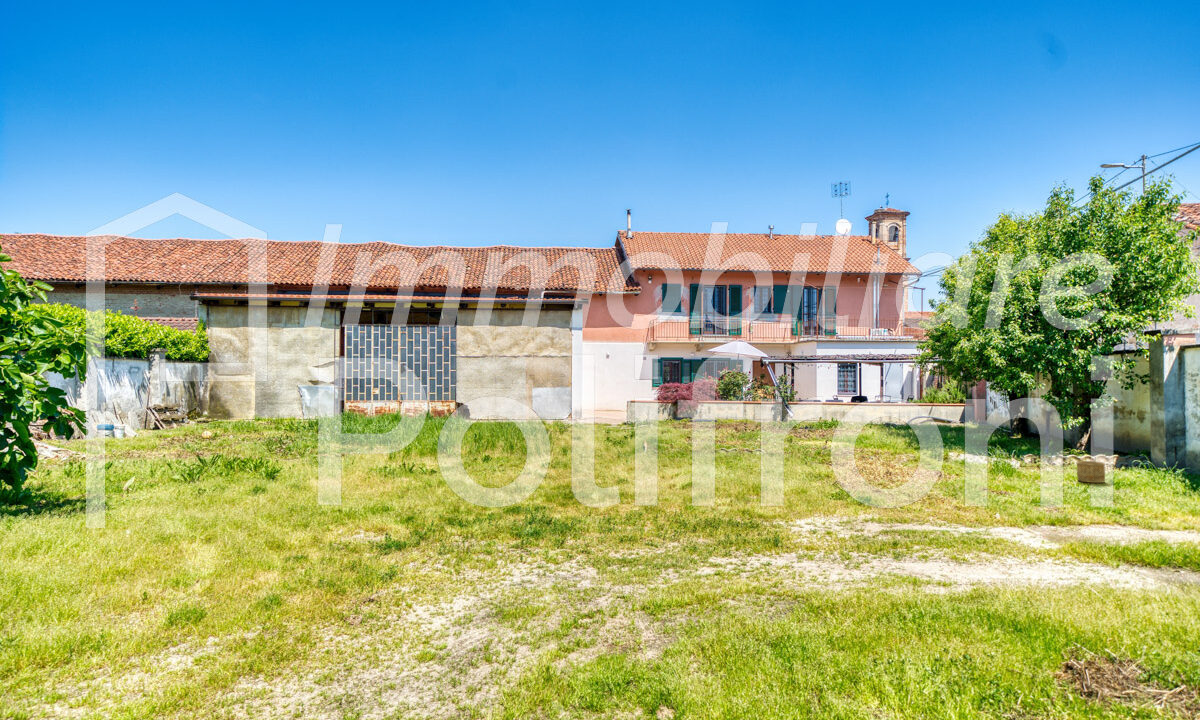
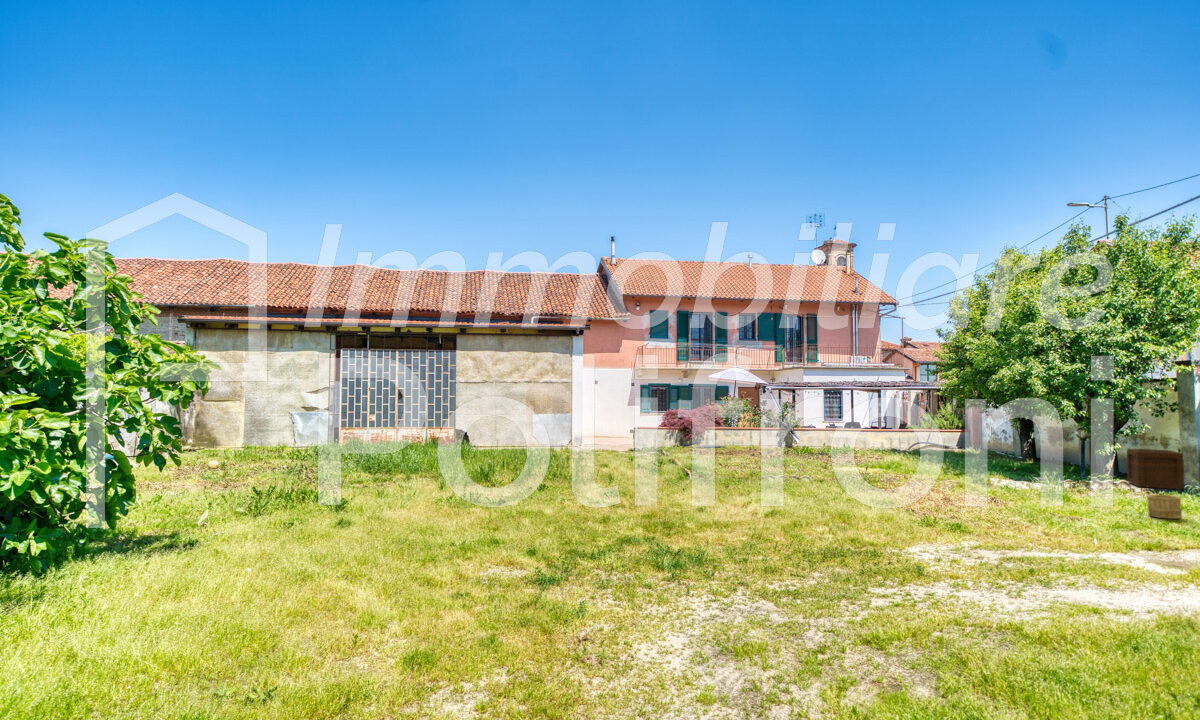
wooden crate: none [1098,421,1146,460] -> present [1127,449,1185,489]

